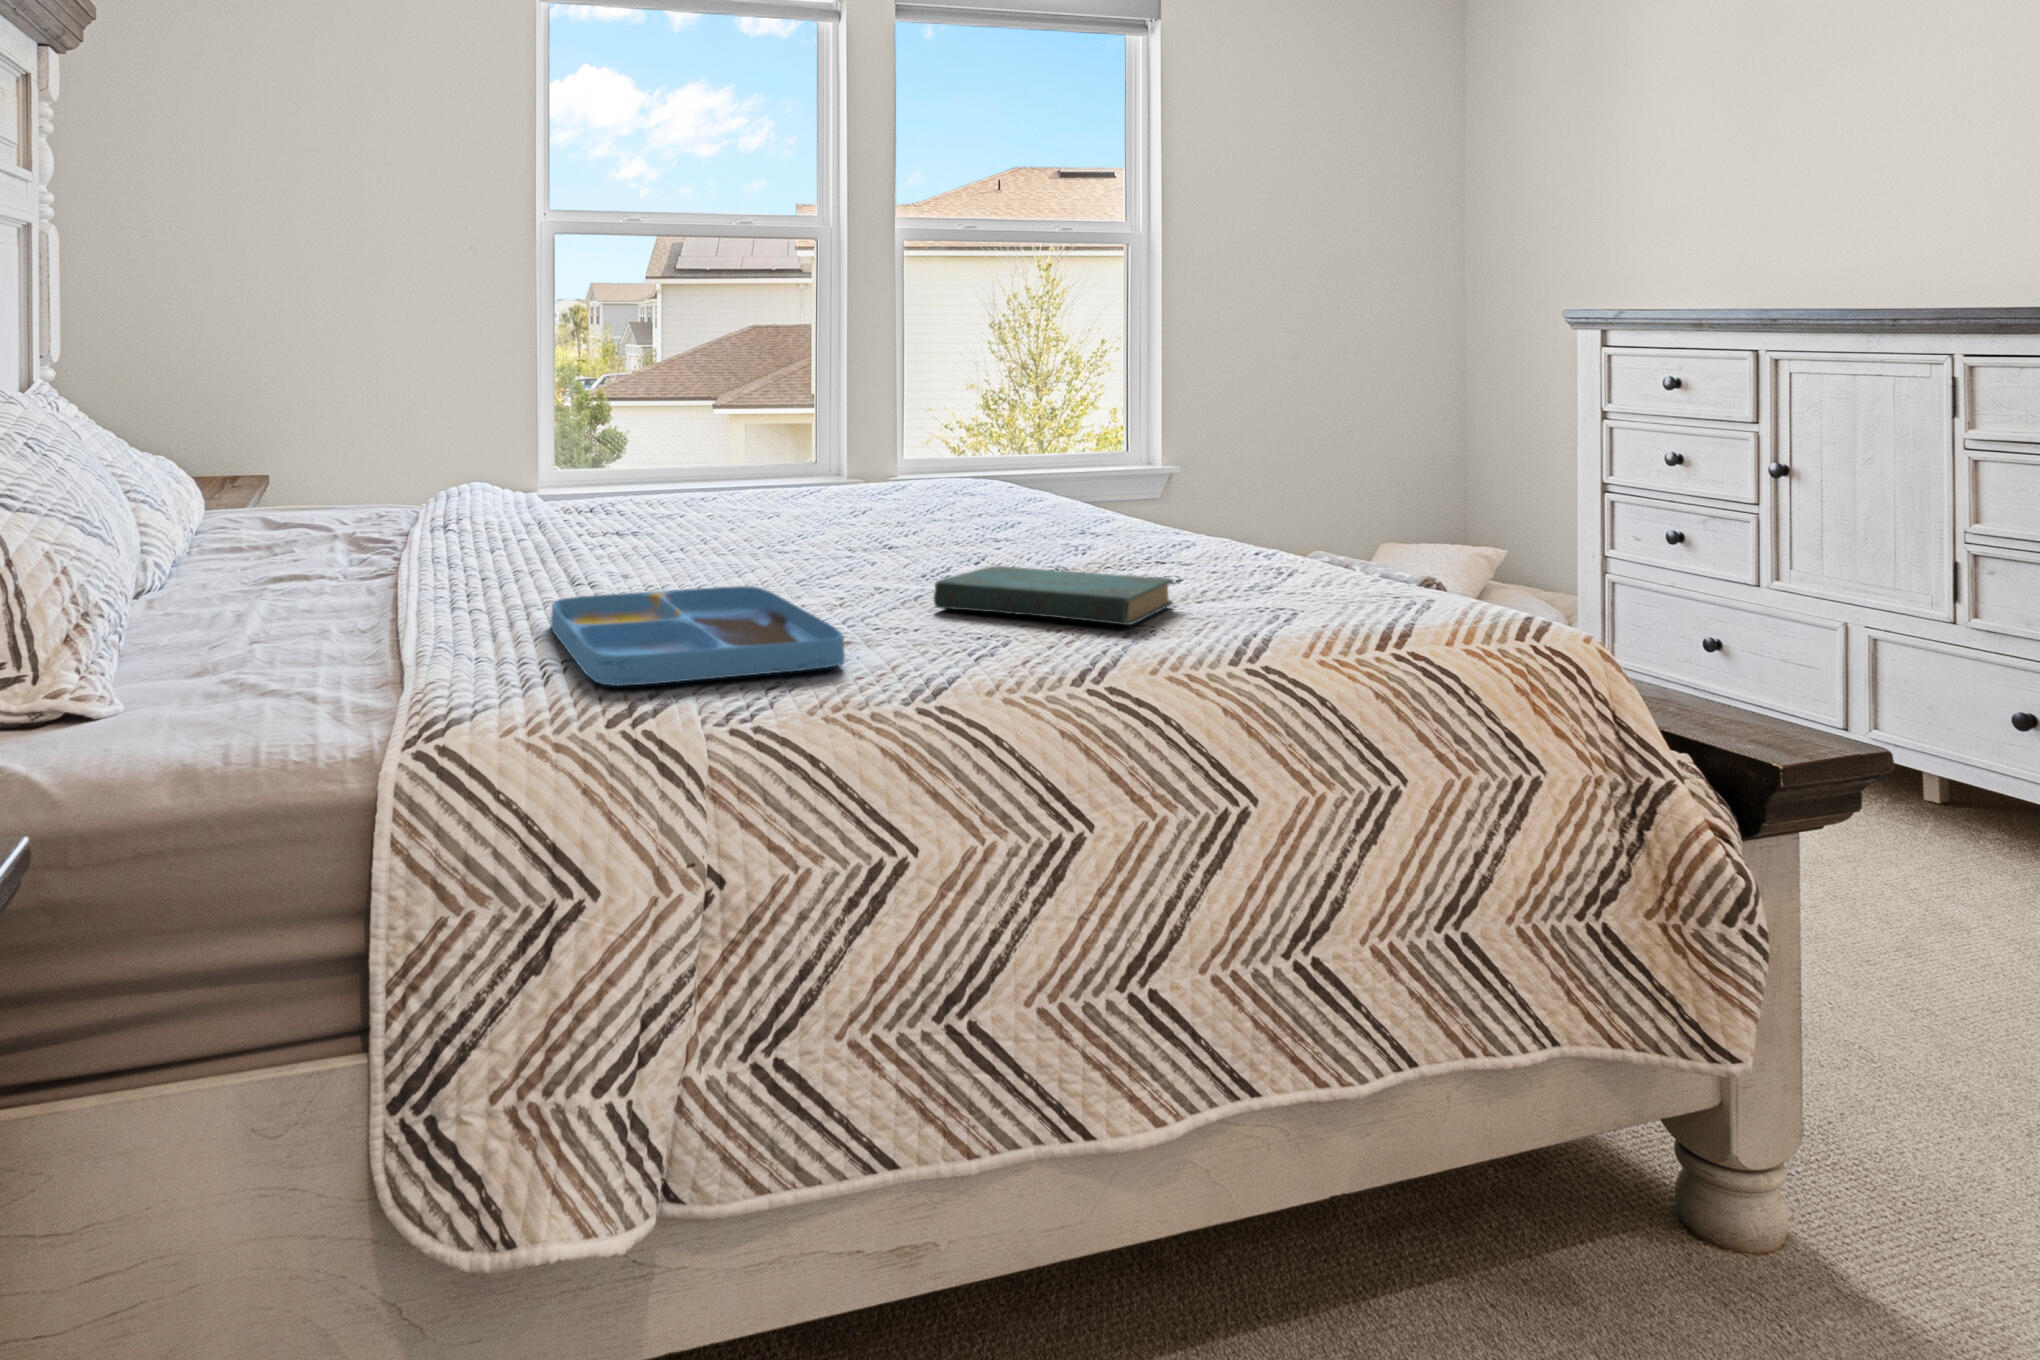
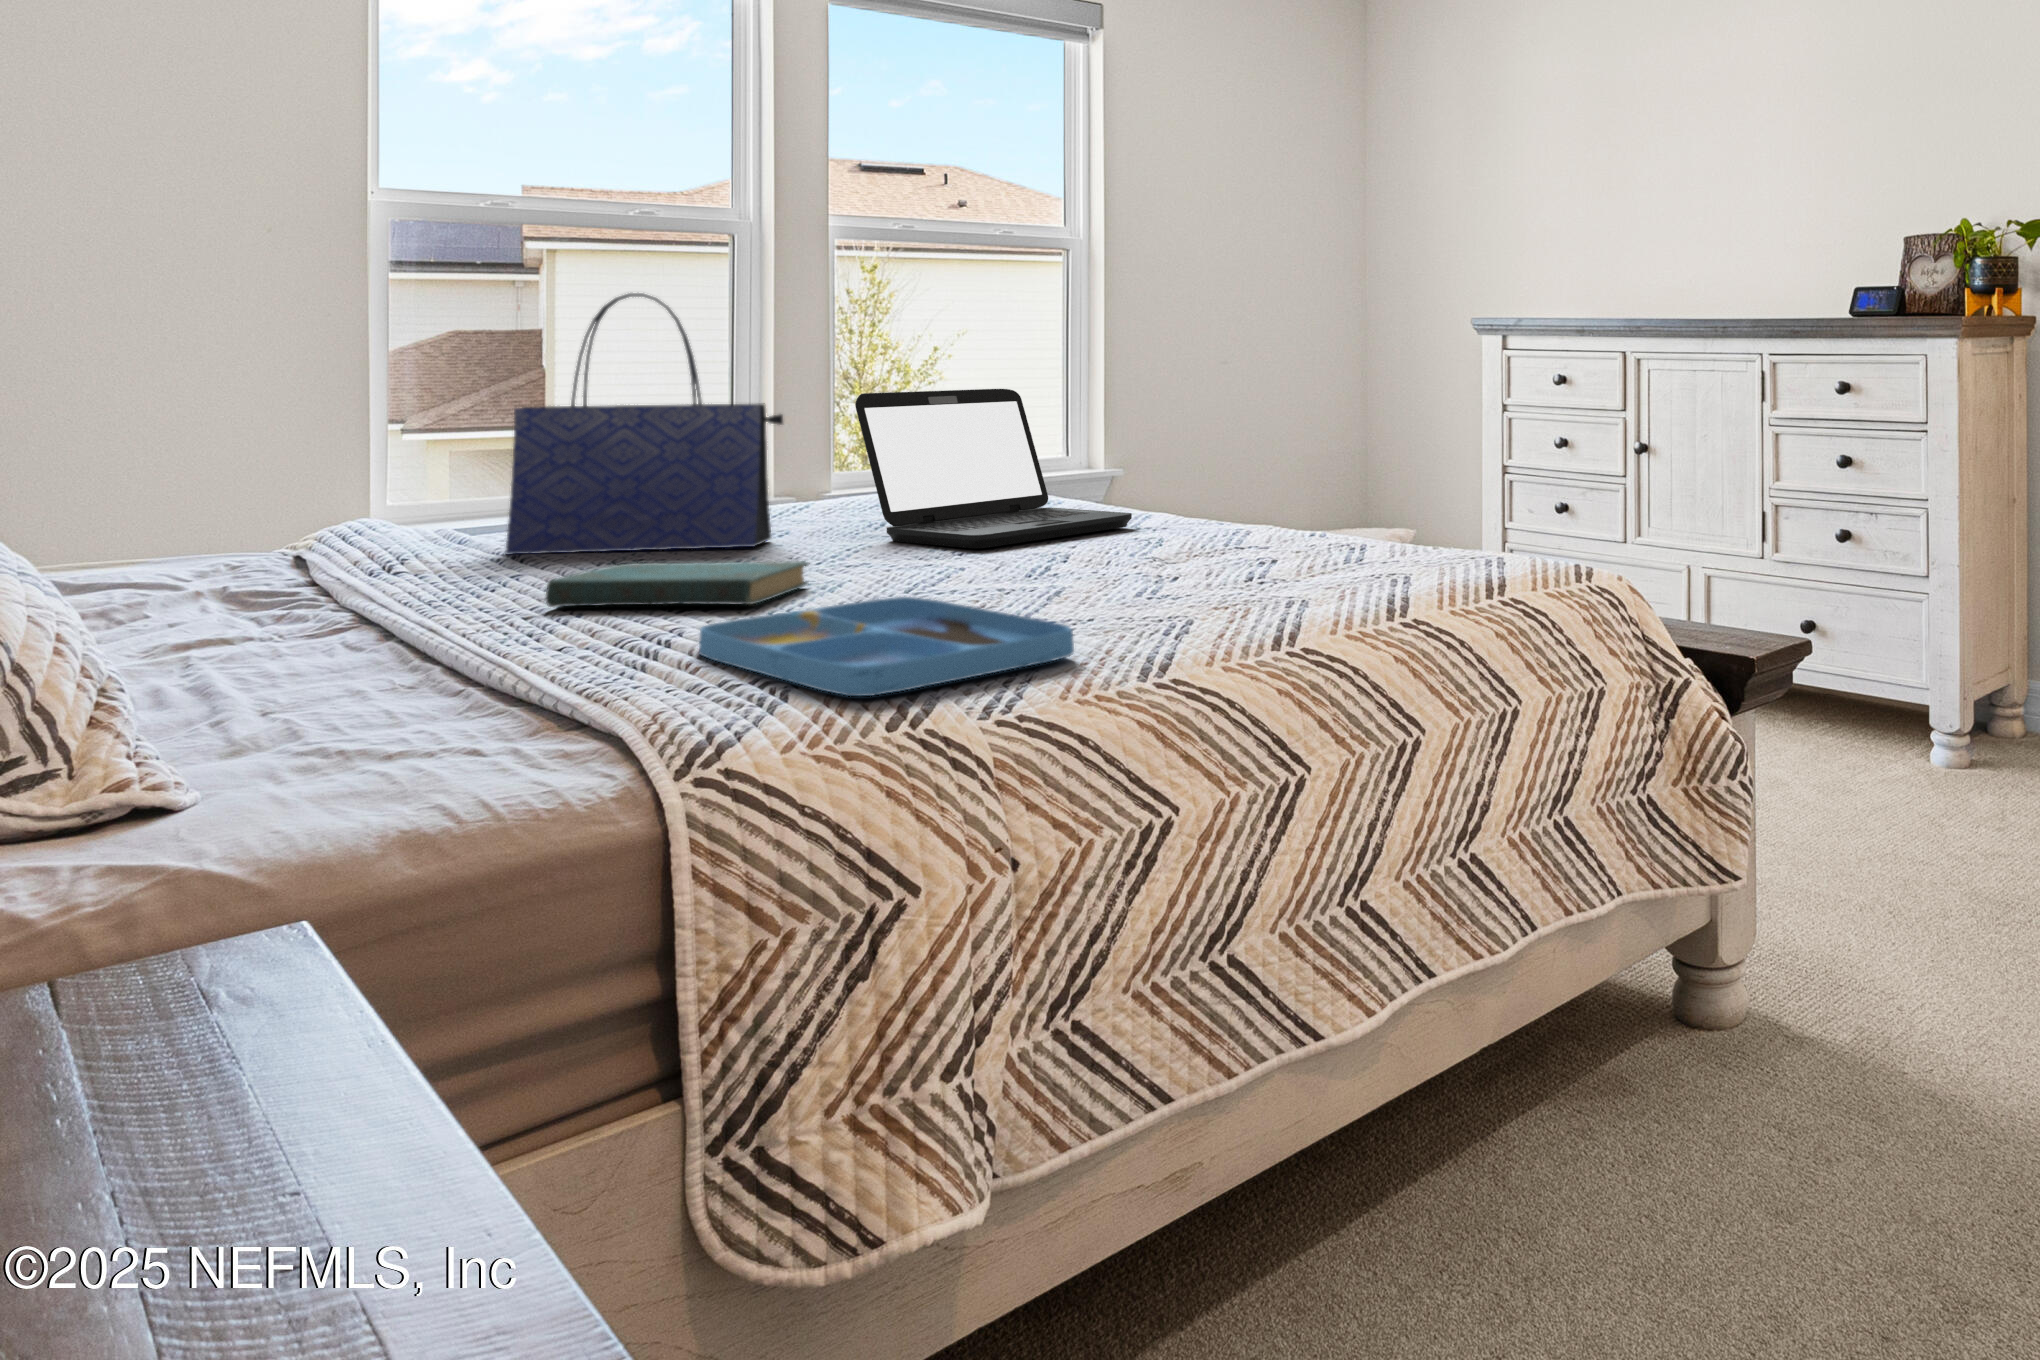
tote bag: none [551,293,760,525] -> present [506,293,783,554]
laptop: none [825,383,1082,541] -> present [855,389,1132,549]
book: present [934,566,1173,625] -> present [546,561,810,607]

